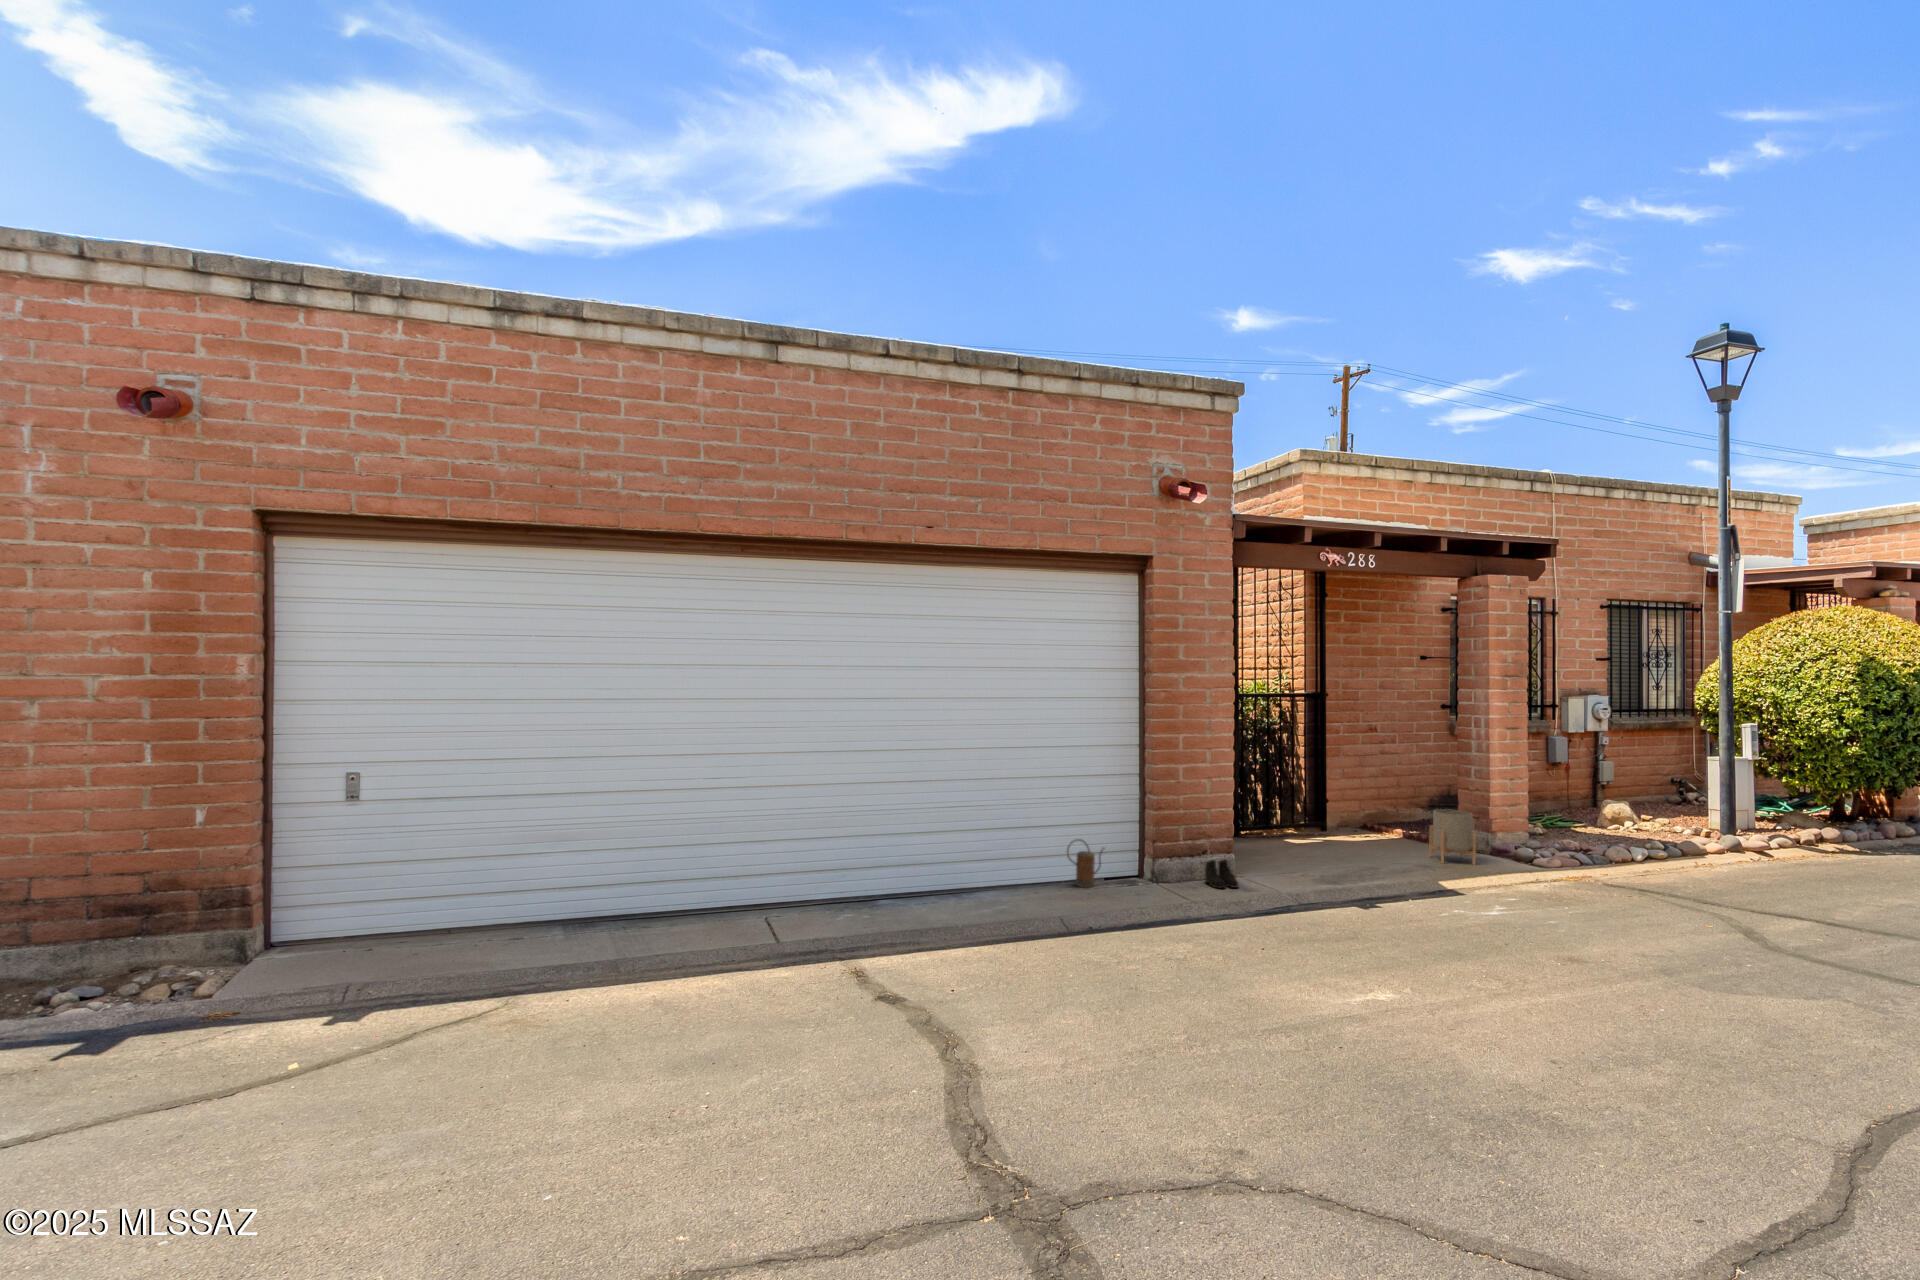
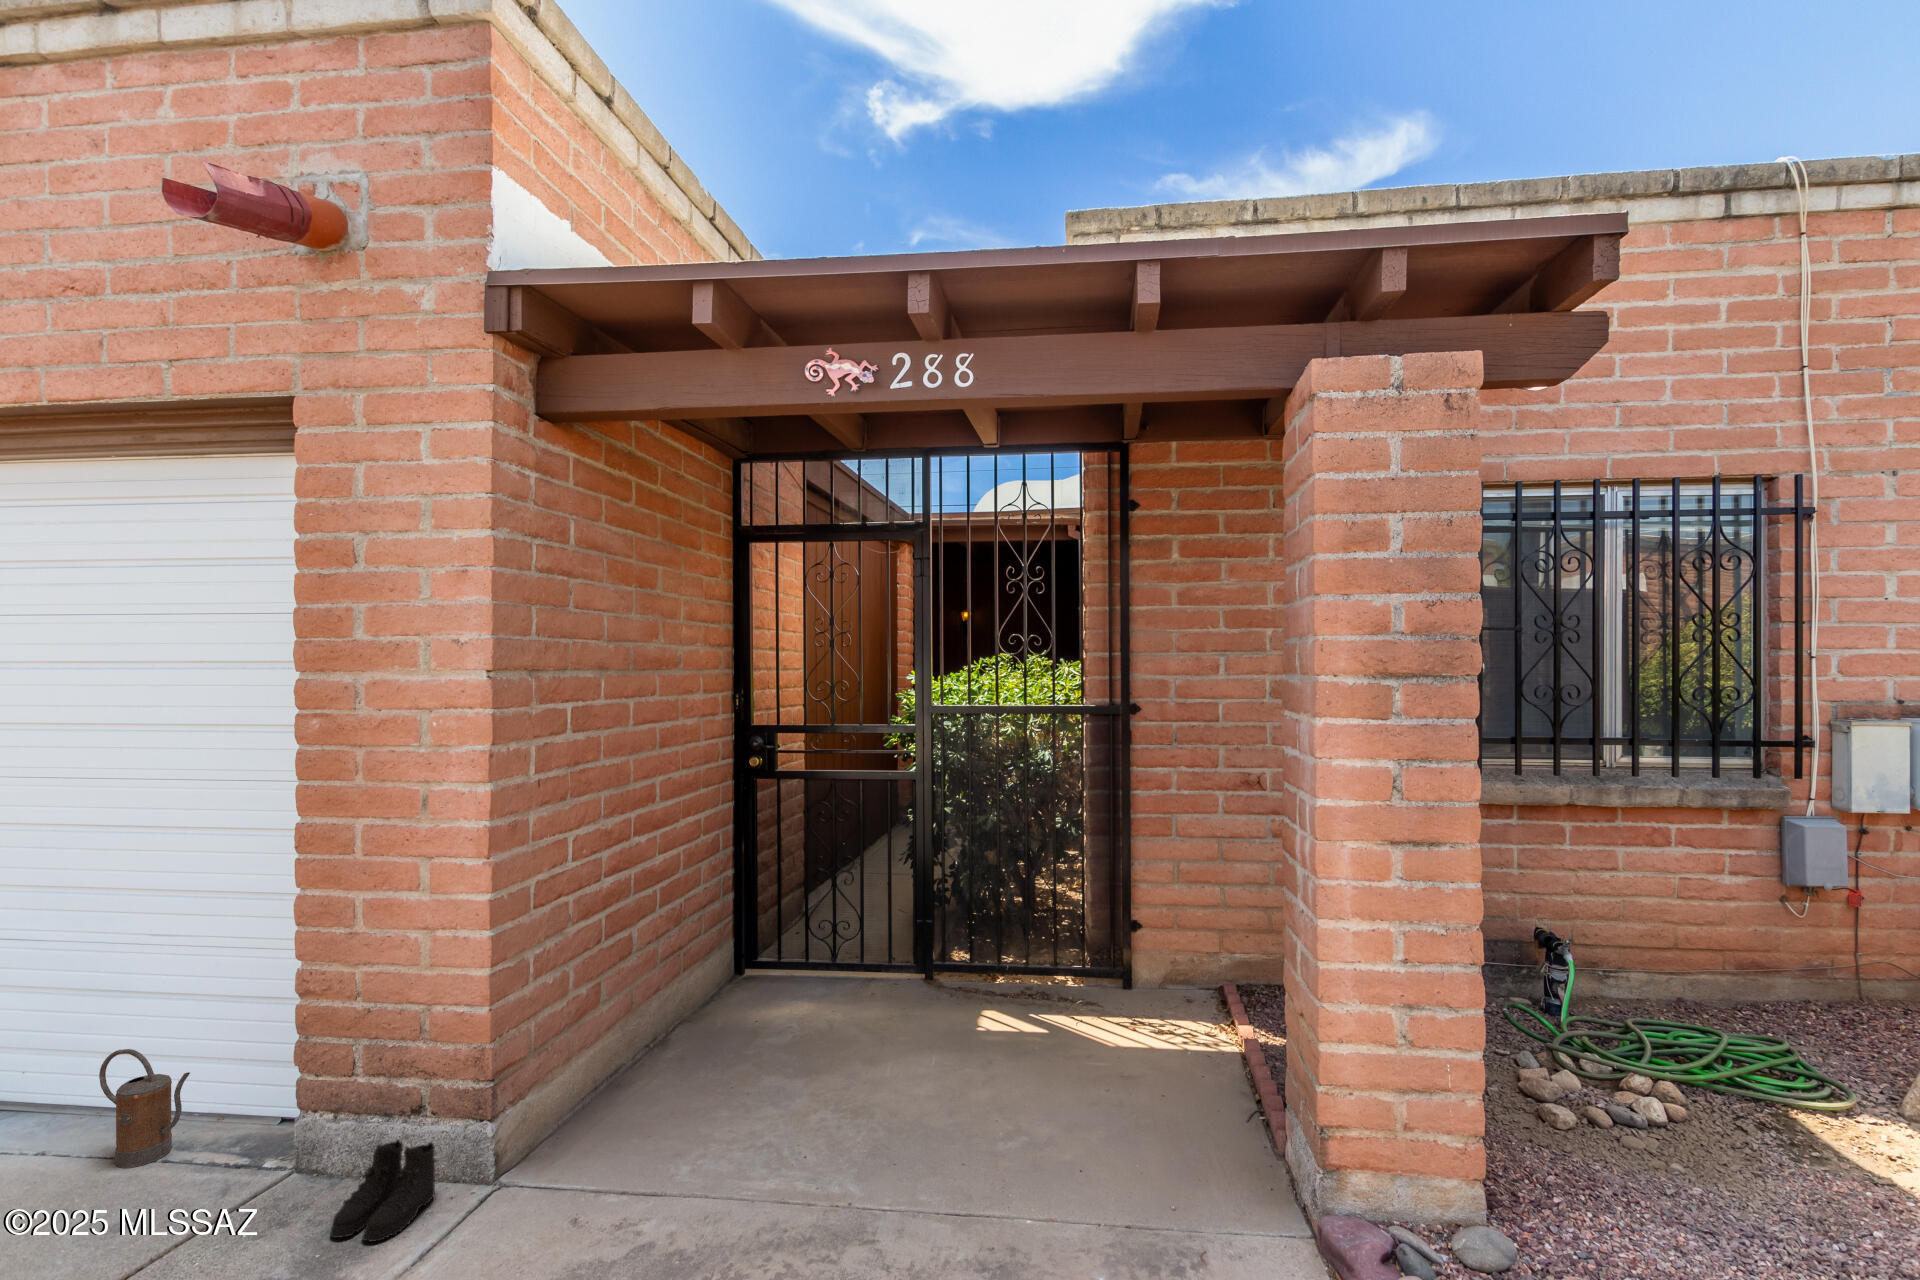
planter: present [1429,809,1476,865] -> none [1167,1035,1278,1233]

